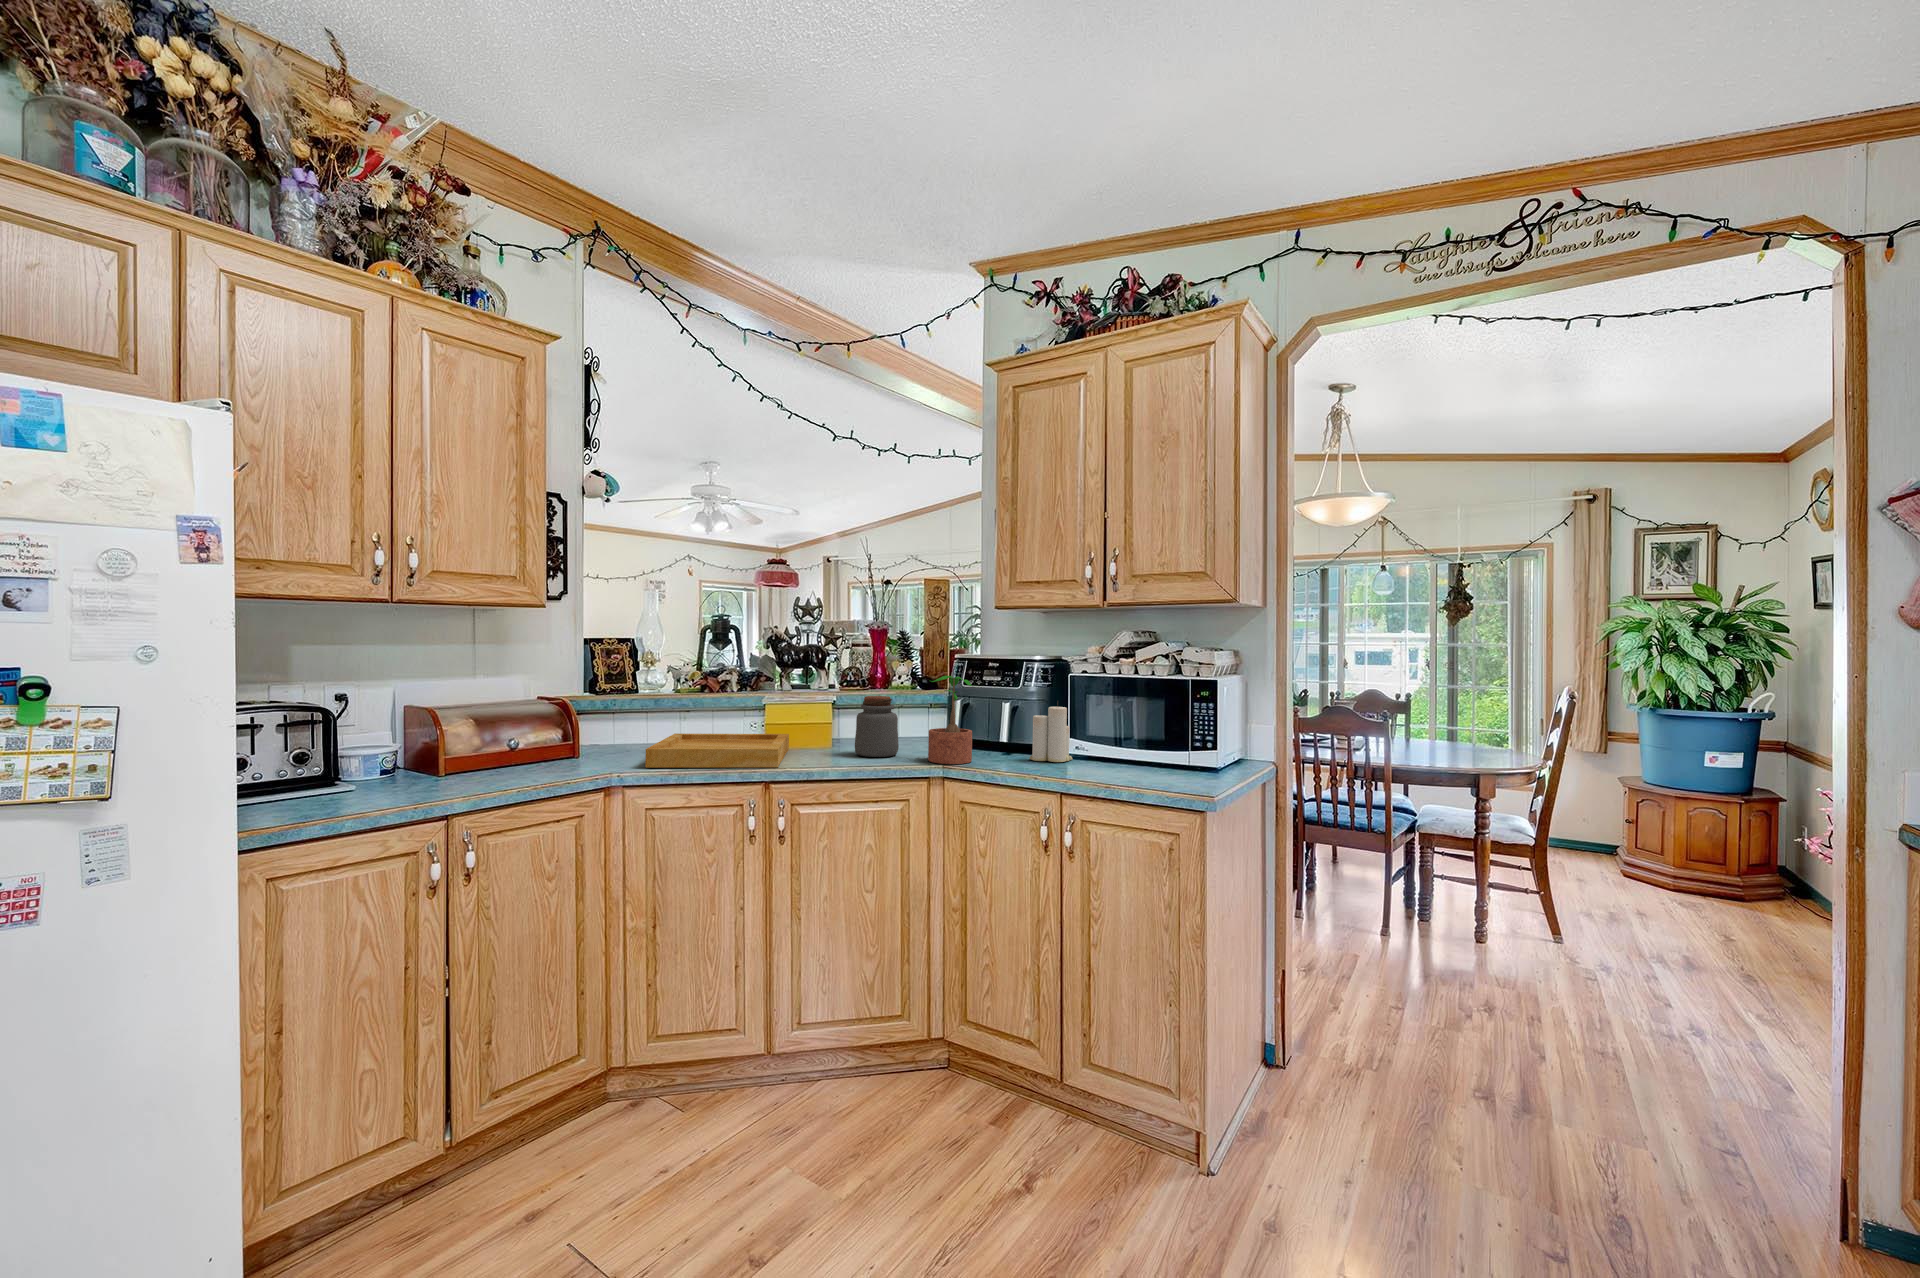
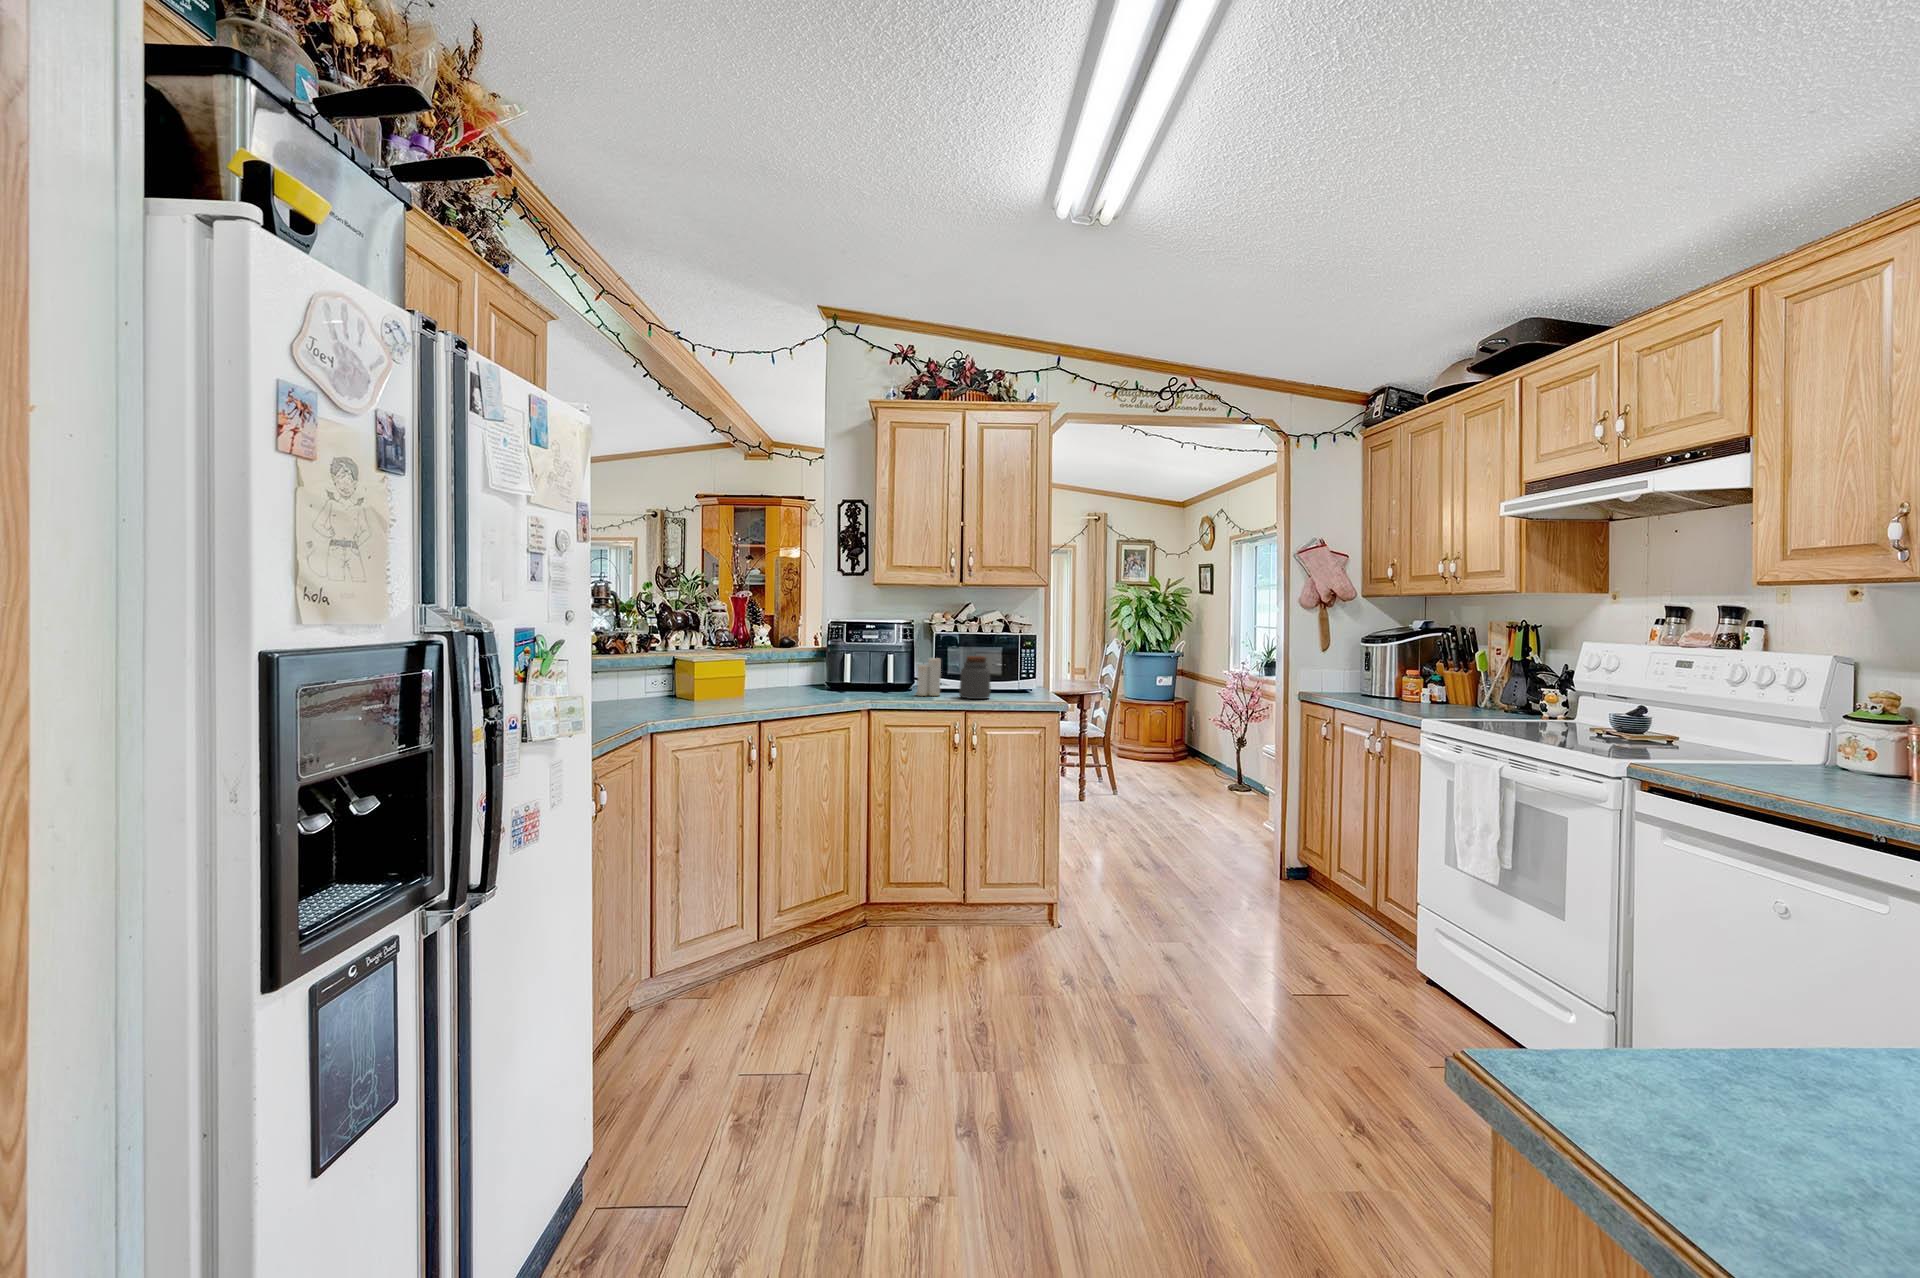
potted plant: present [928,676,972,764] -> none [856,638,890,701]
jar: present [855,696,899,757] -> present [959,656,991,699]
tray: present [645,733,789,768] -> none [643,686,780,716]

